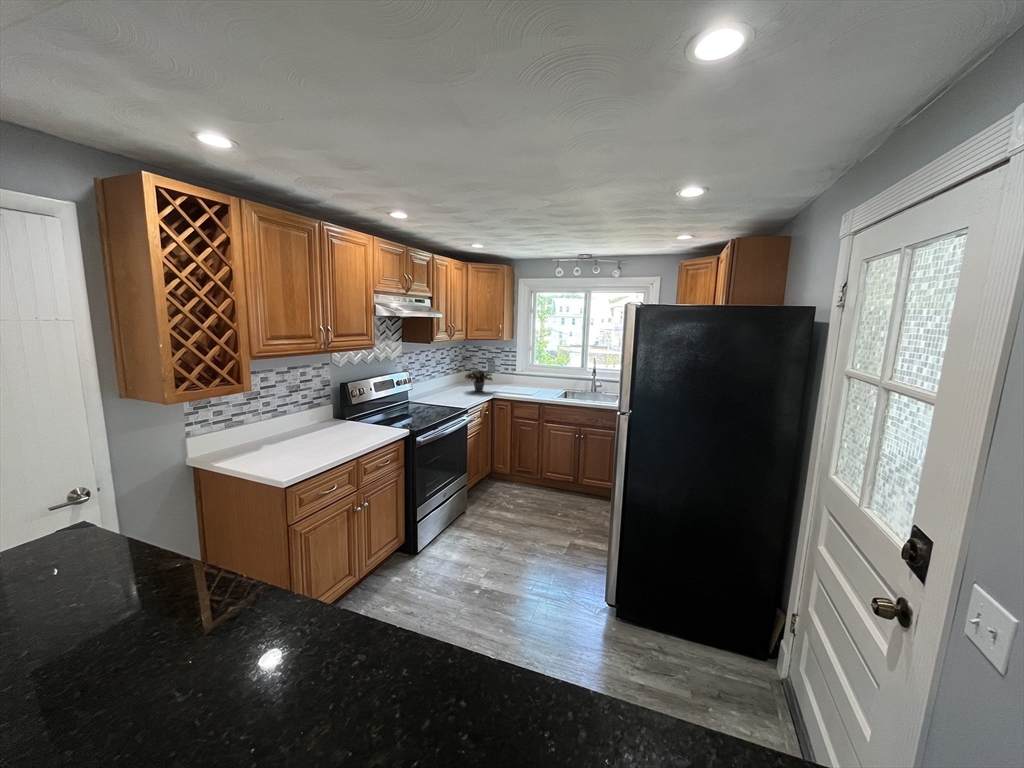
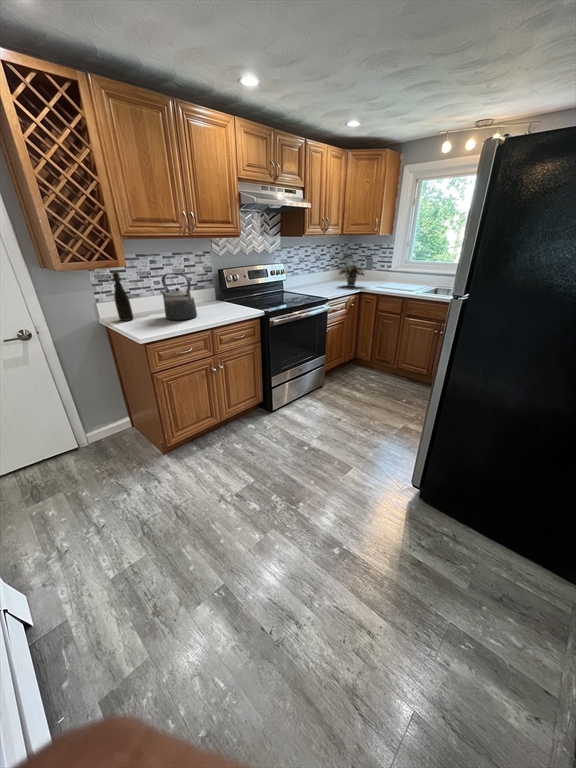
kettle: none [279,394,330,452] -> present [160,273,197,320]
bottle: none [217,396,240,459] -> present [112,272,133,321]

